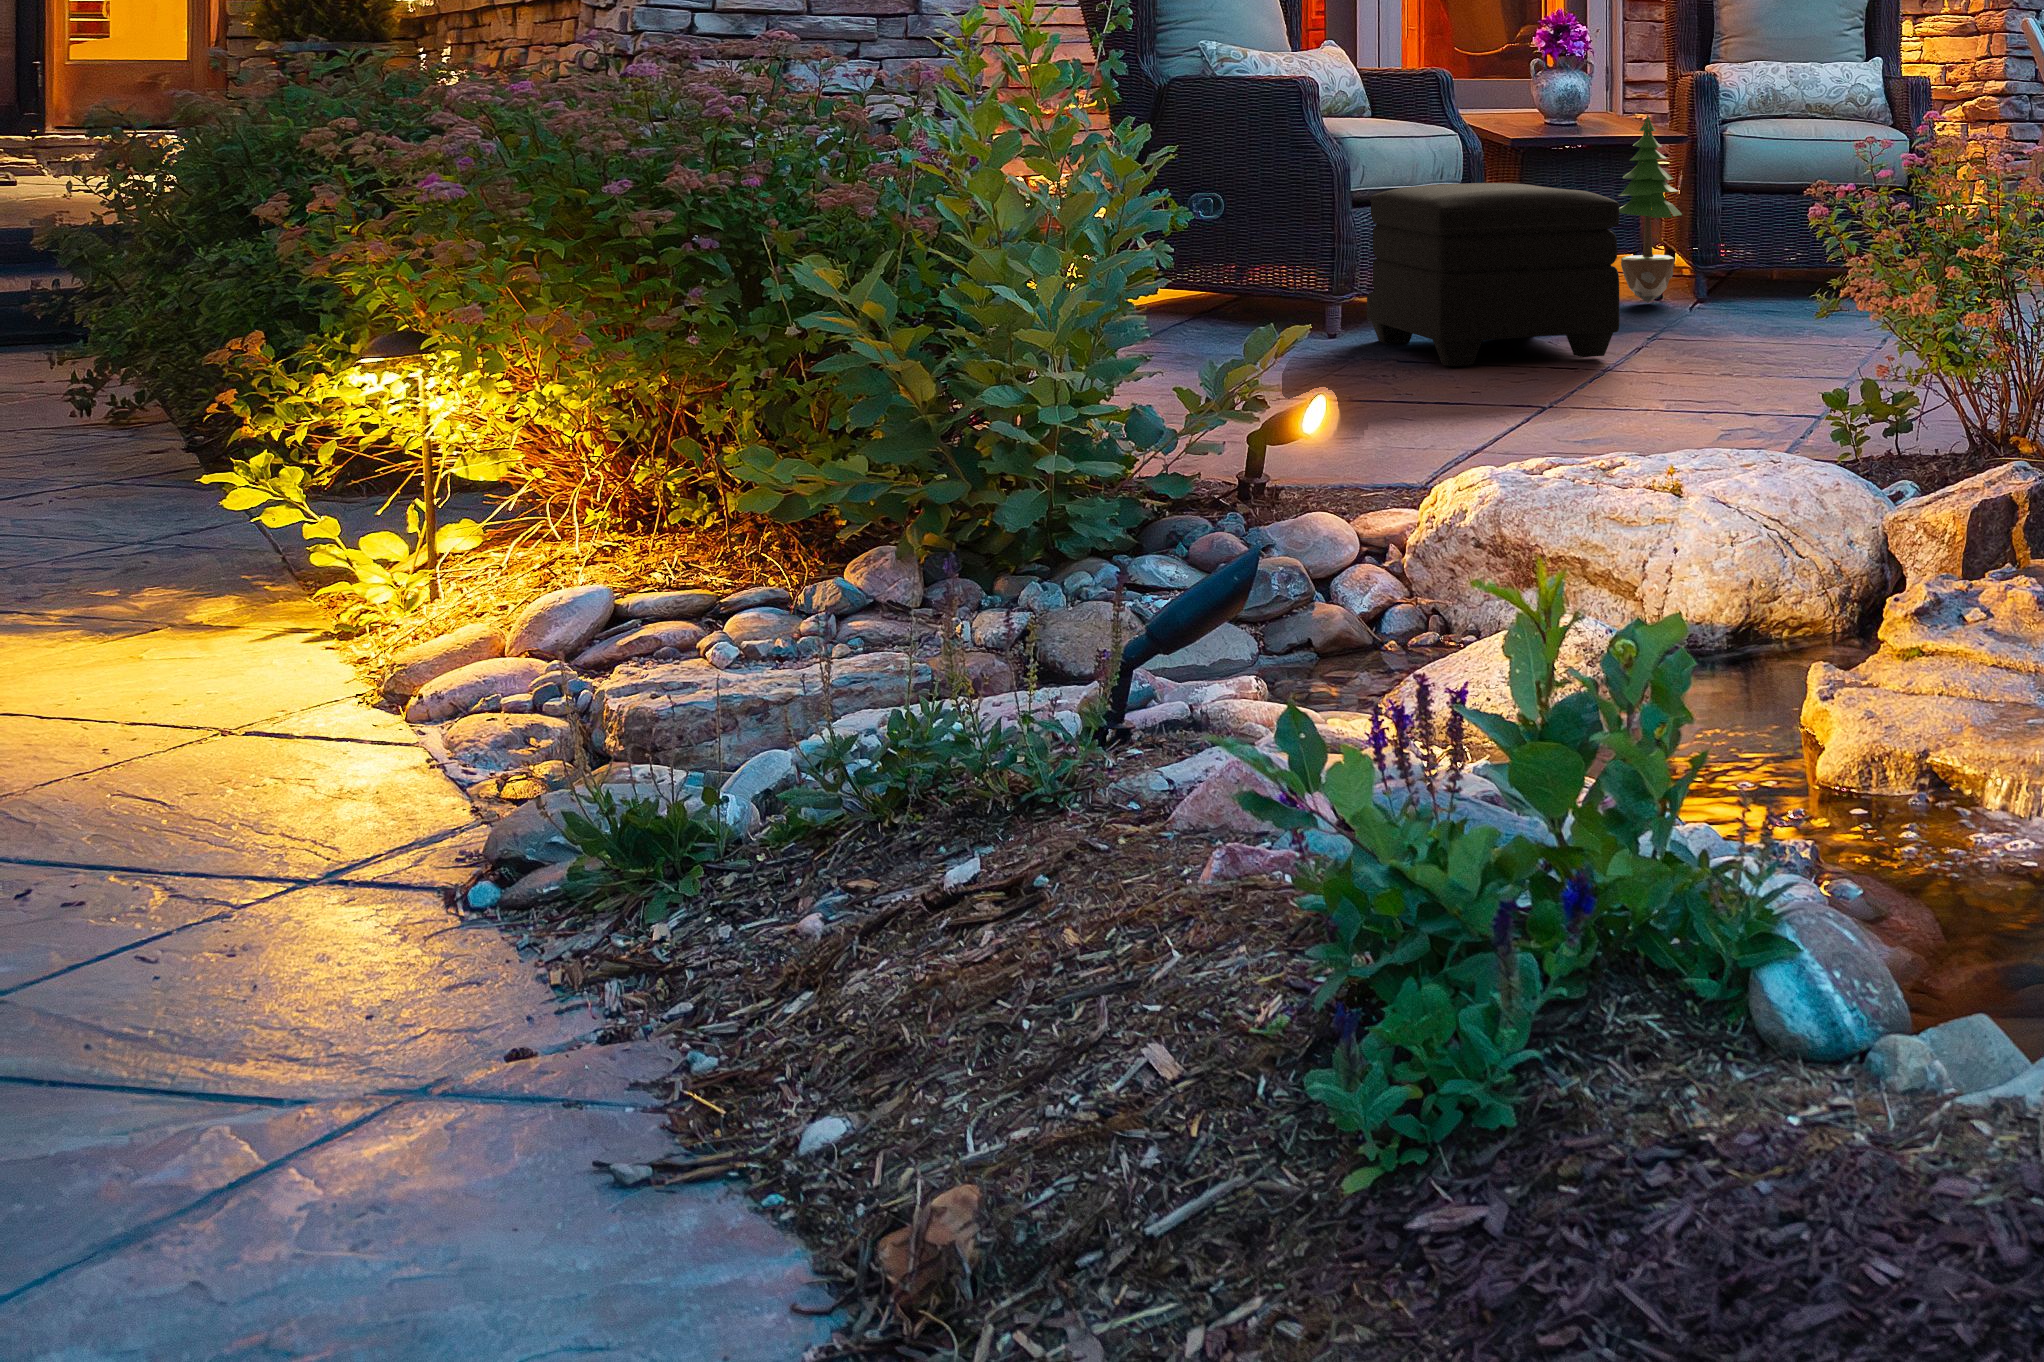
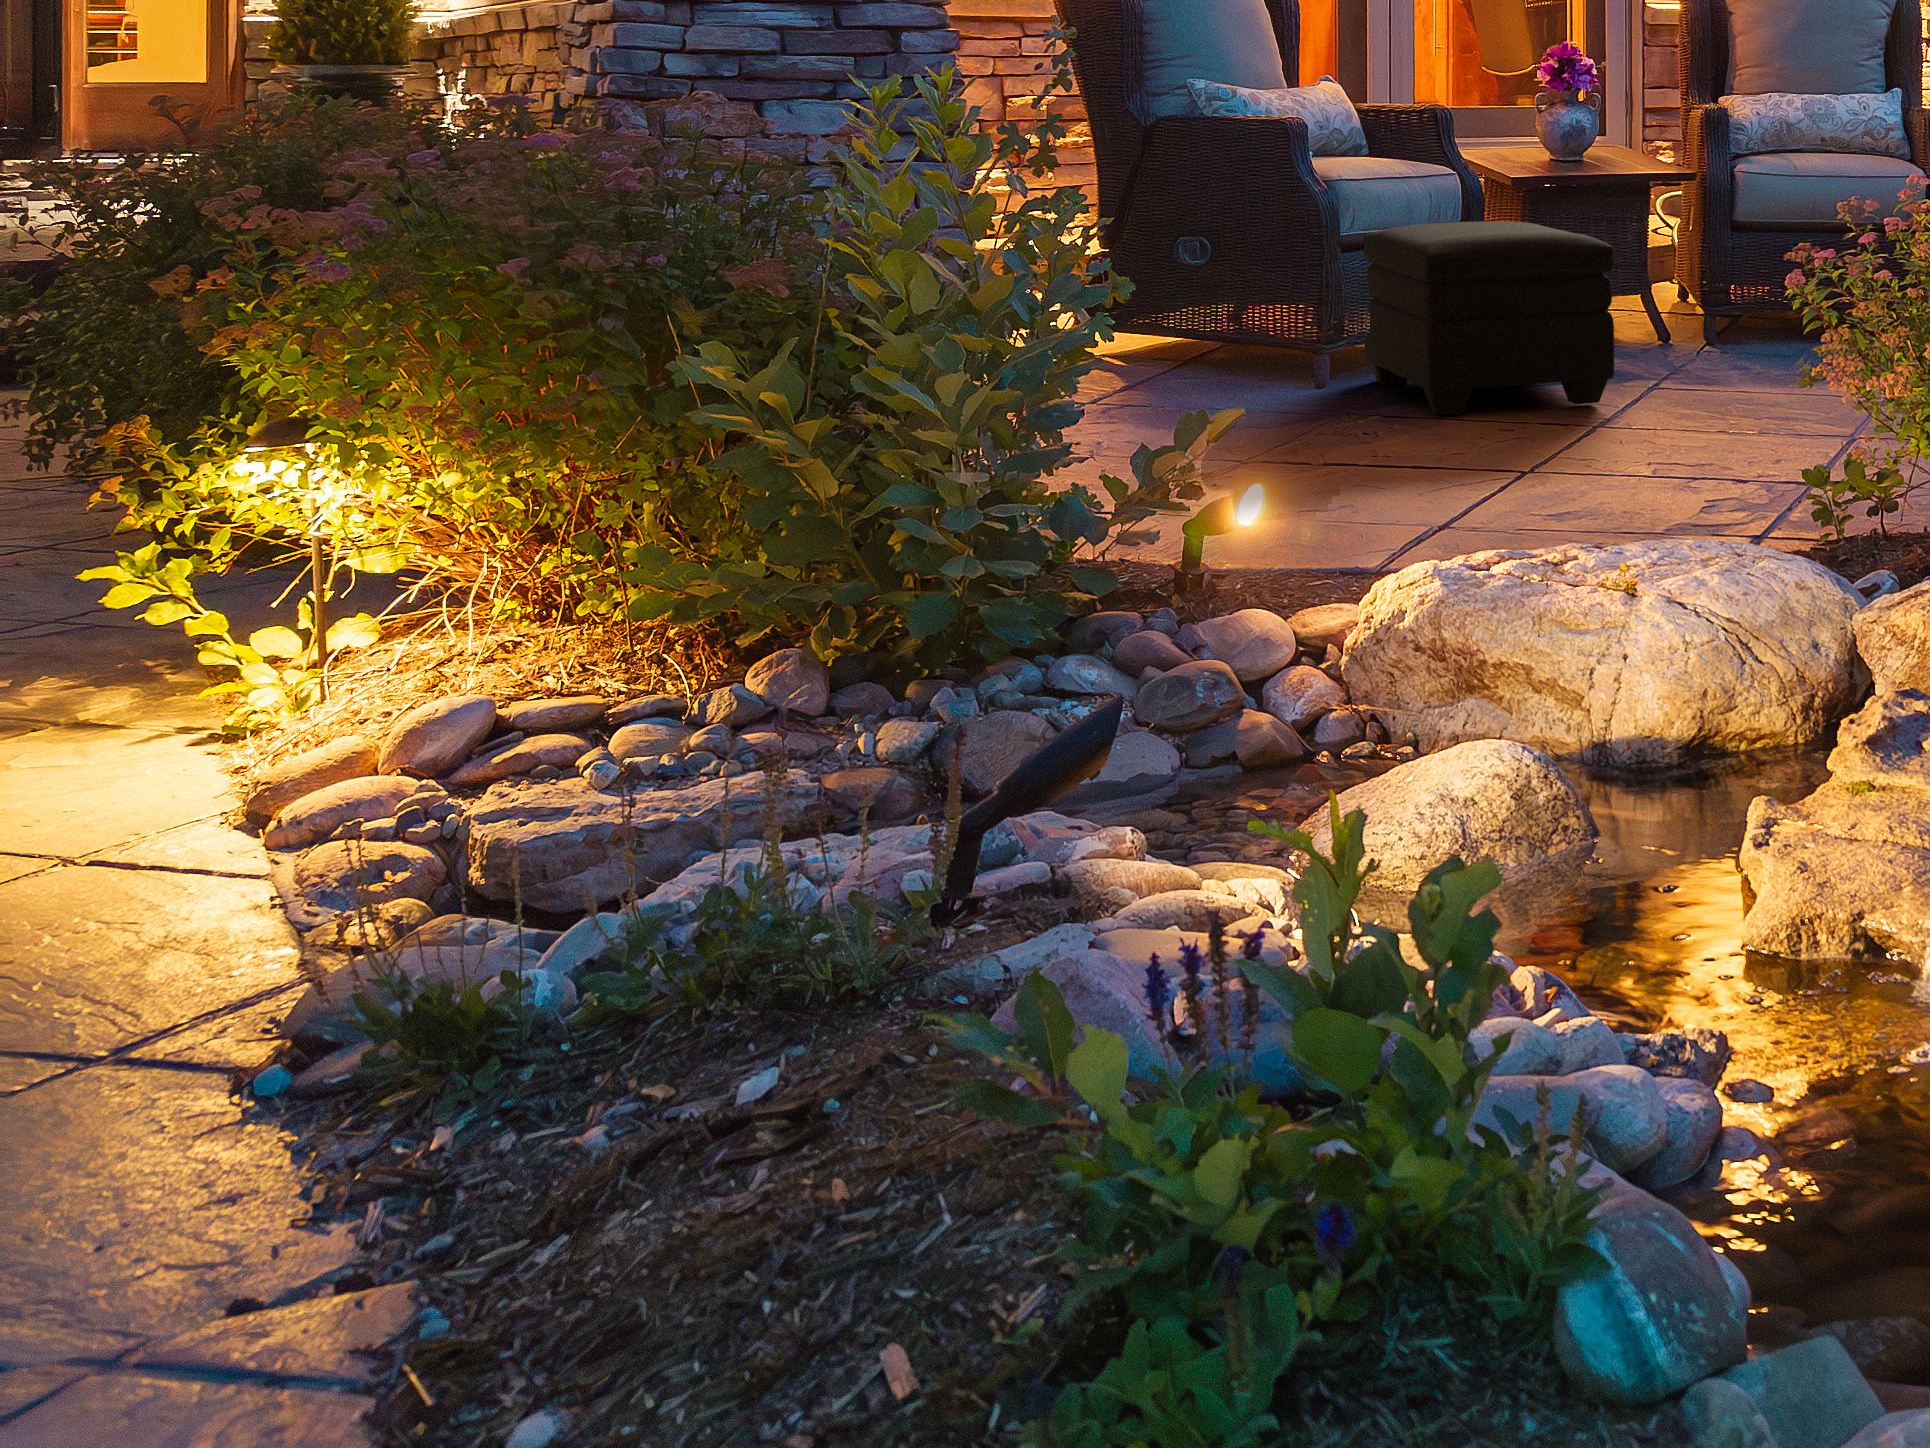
potted tree: present [1618,115,1682,303] -> none [1625,144,1694,334]

